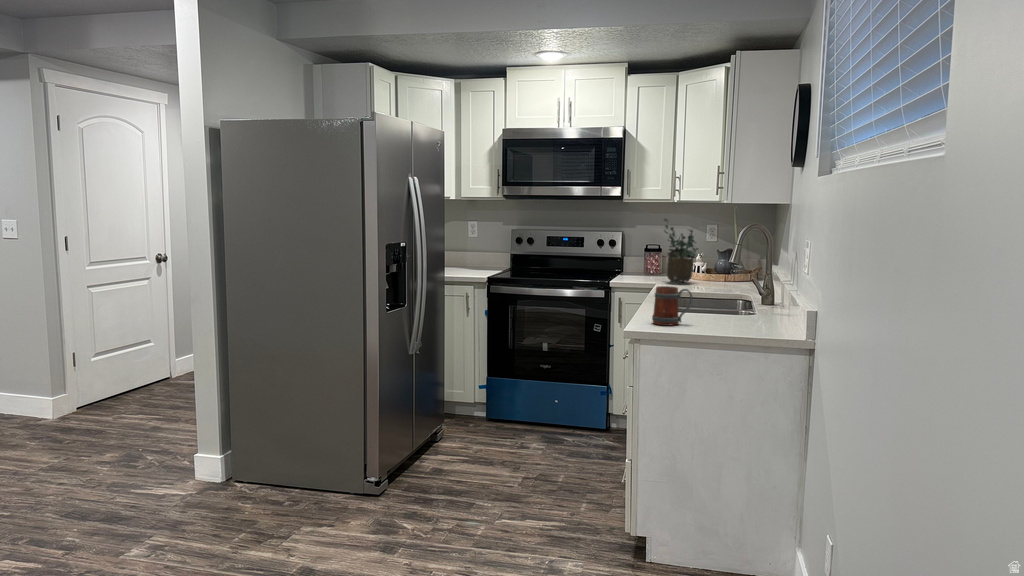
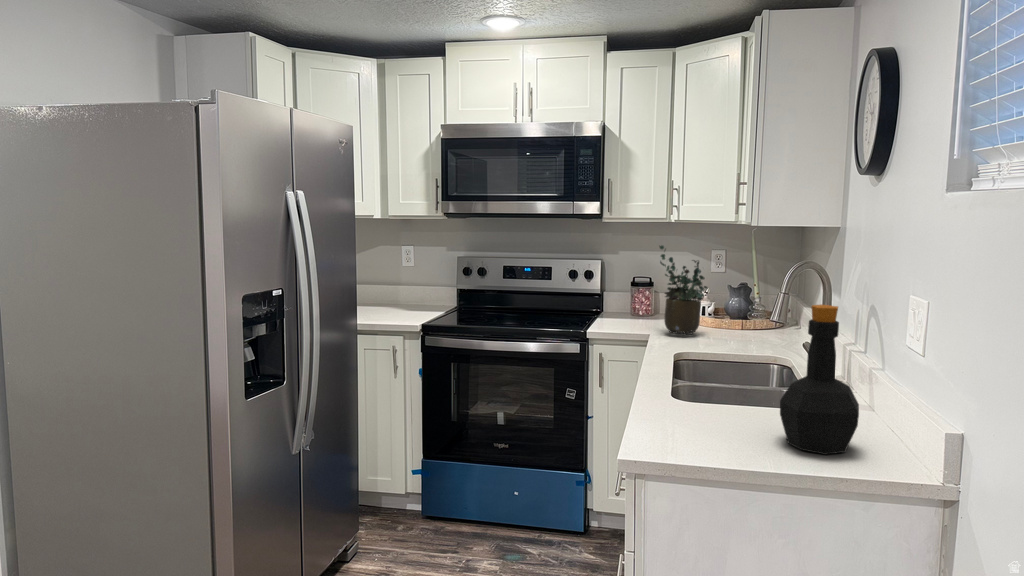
bottle: none [718,242,764,327] -> present [780,305,859,455]
mug: present [652,286,692,326] -> none [668,380,738,453]

